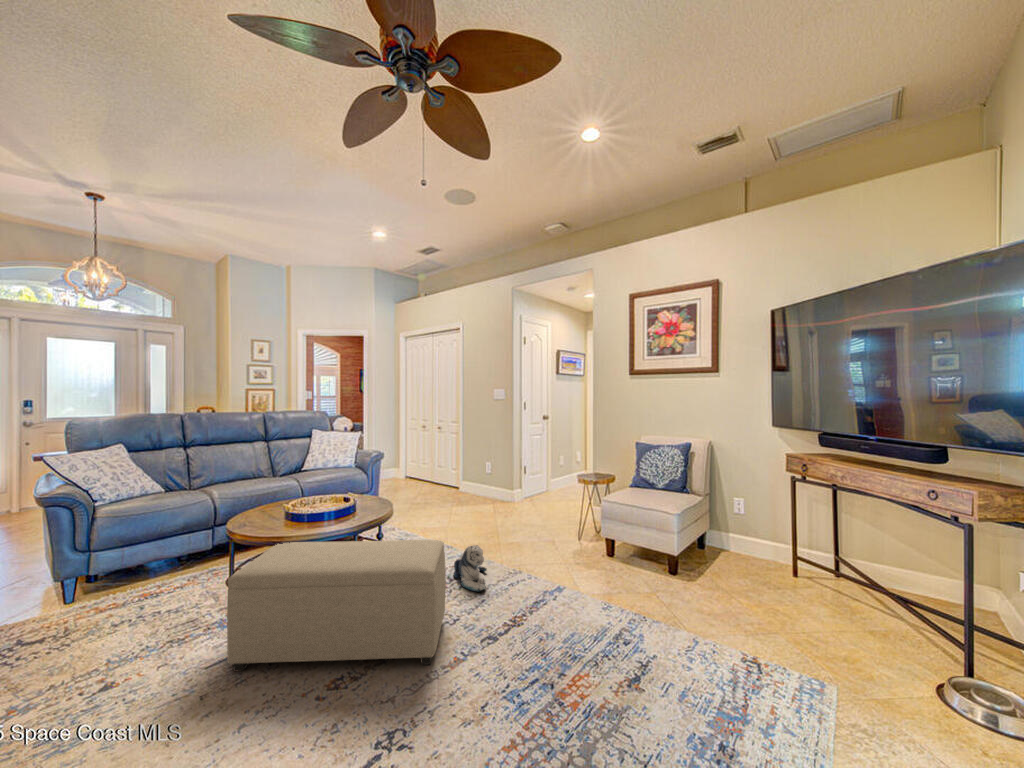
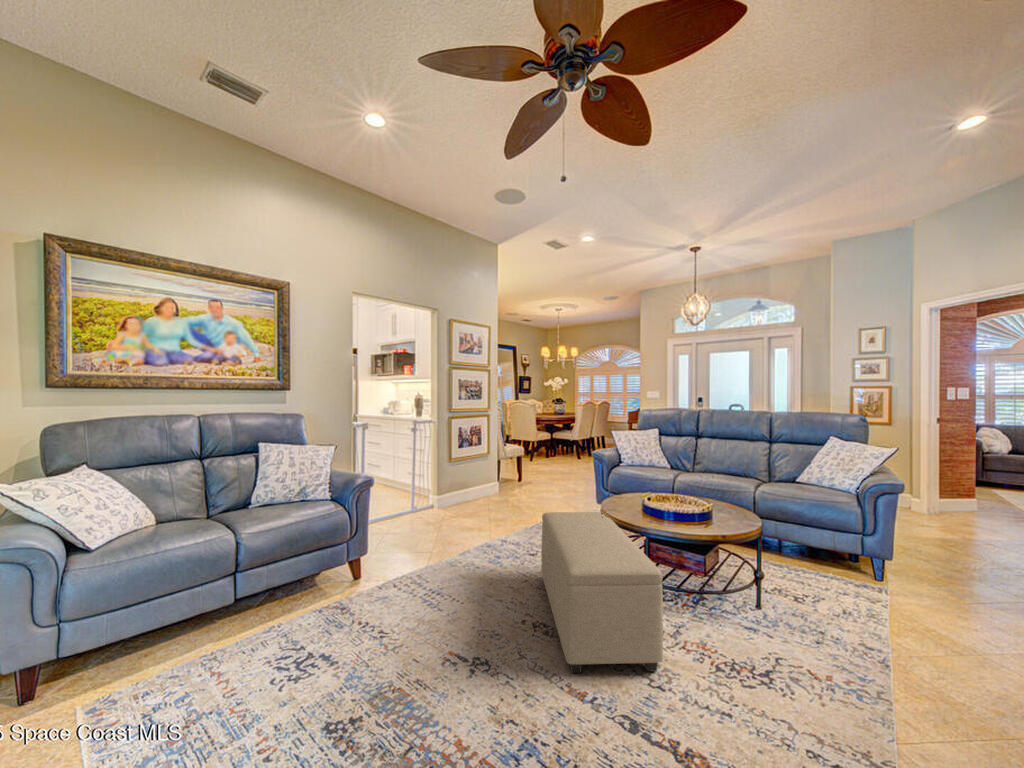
plush toy: present [454,545,487,592] -> none [752,634,842,712]

